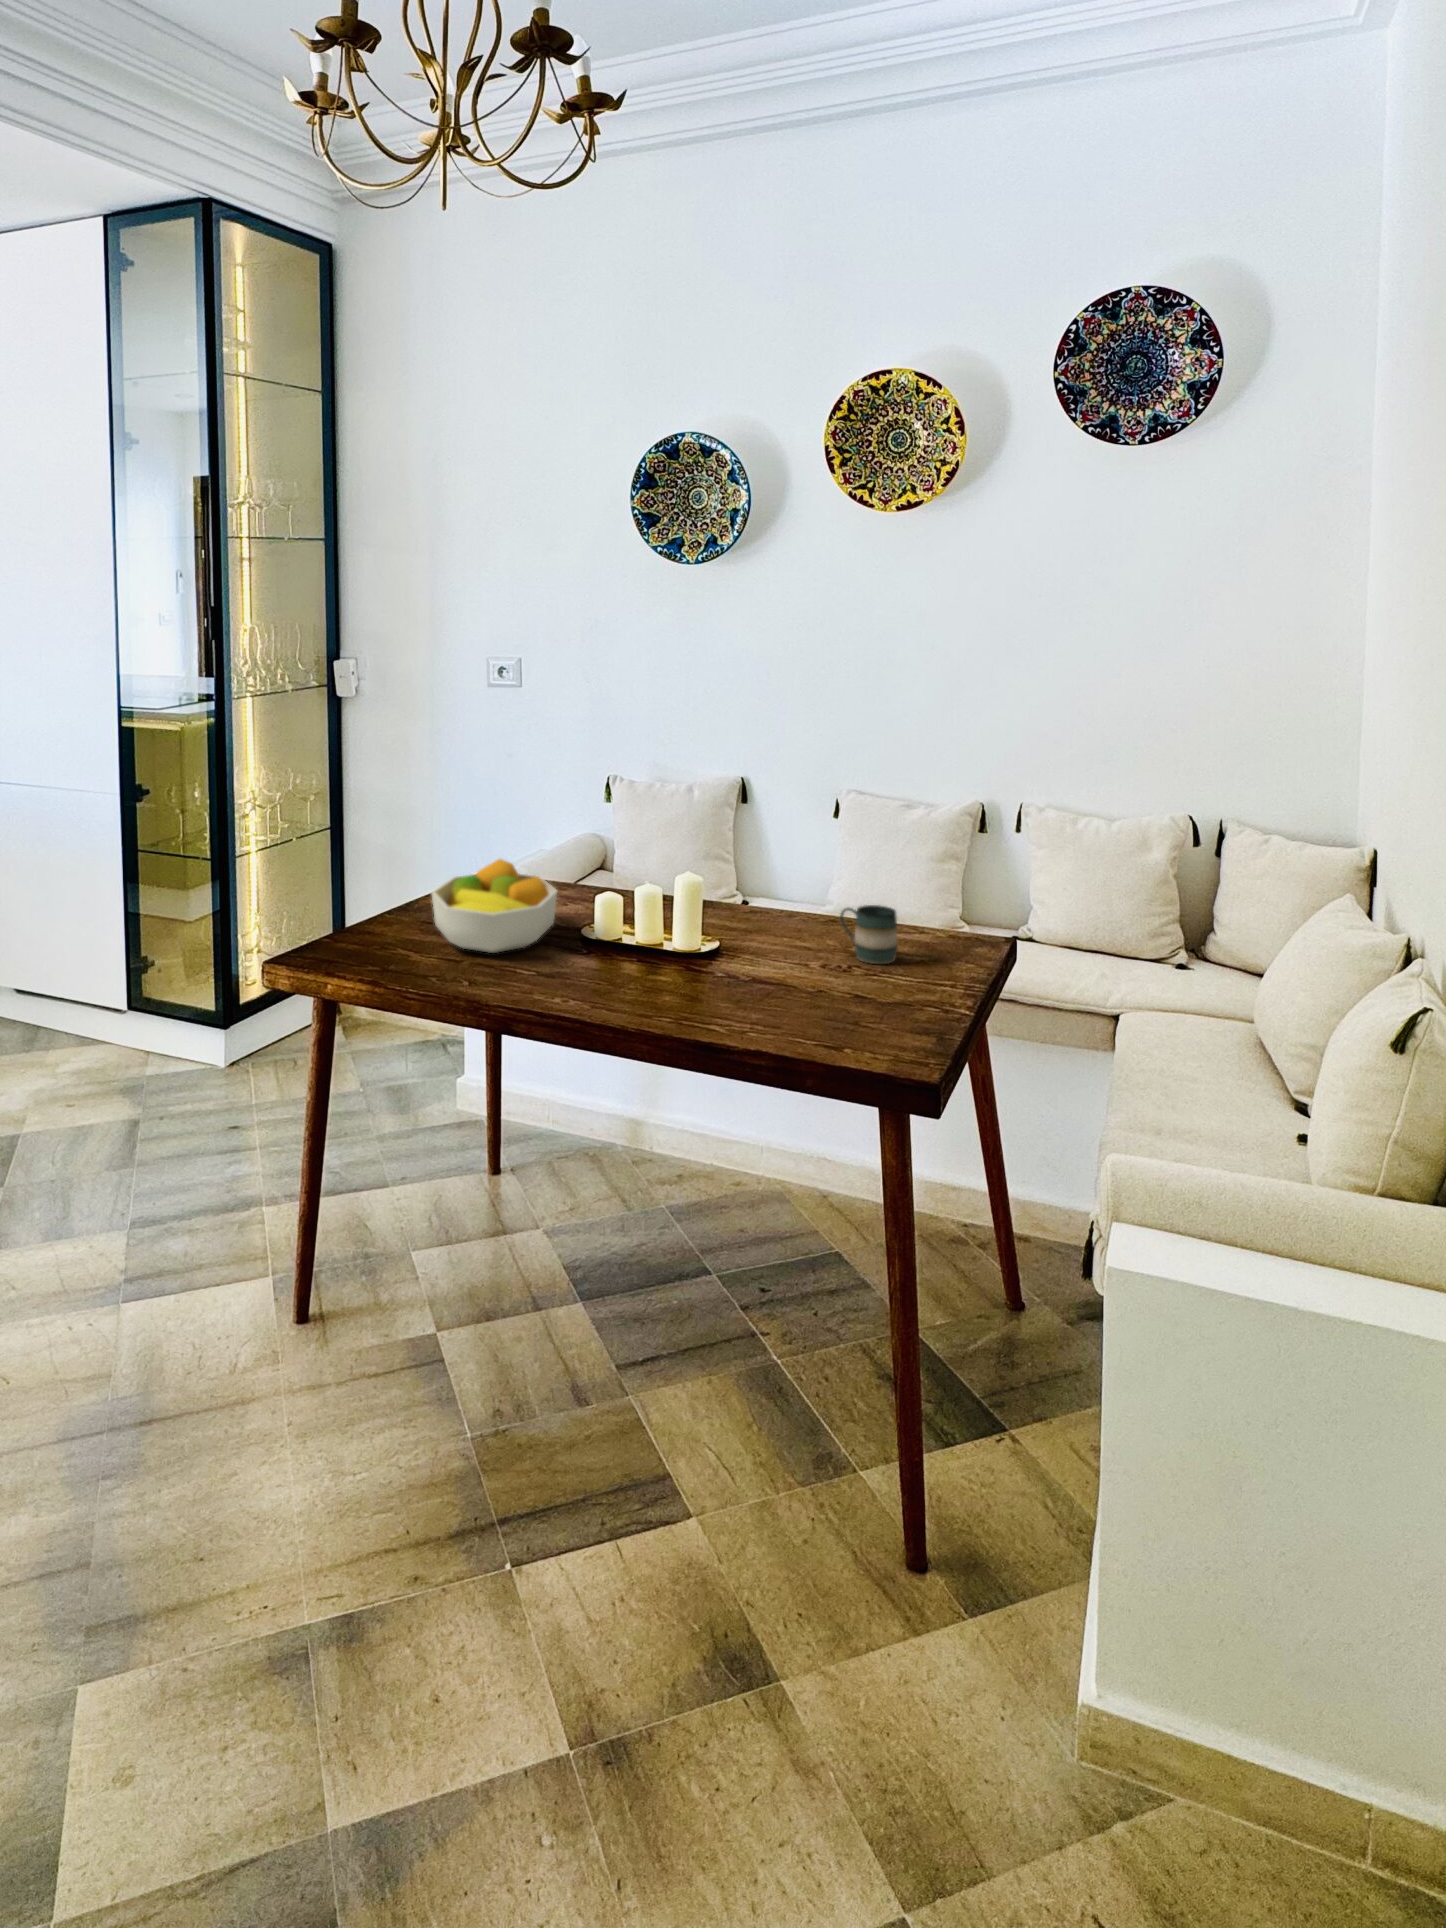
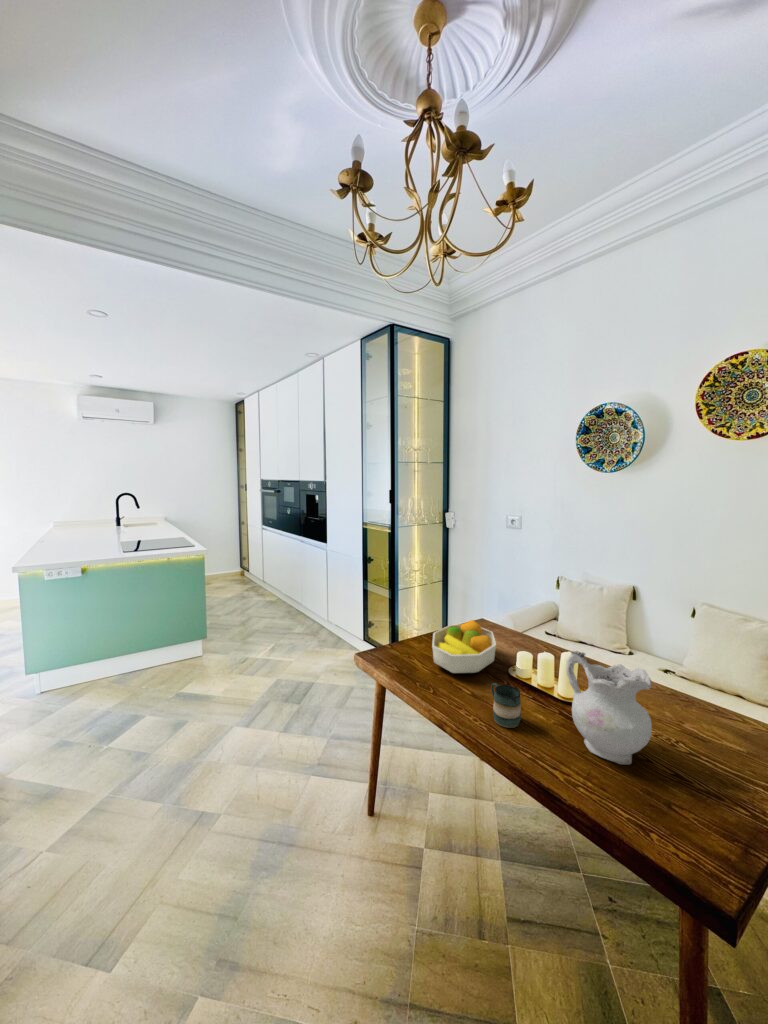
ceramic pitcher: none [701,848,821,998] -> present [566,651,652,765]
mug: present [840,905,898,964] -> present [491,683,521,728]

